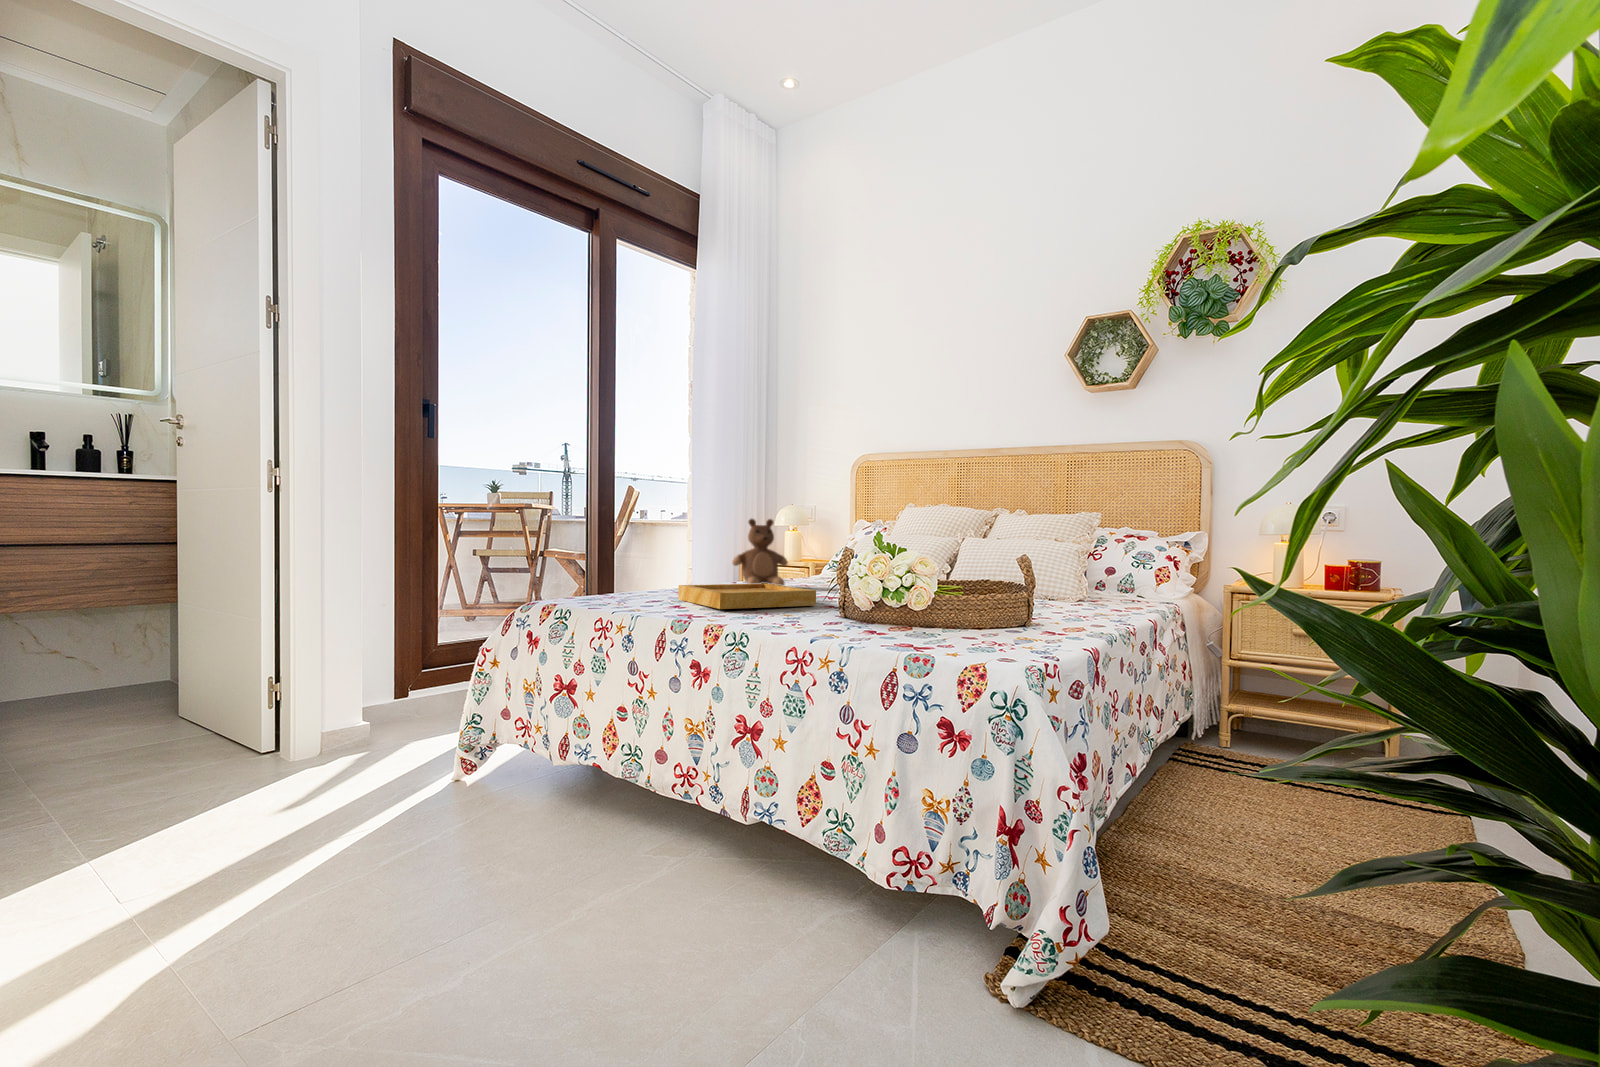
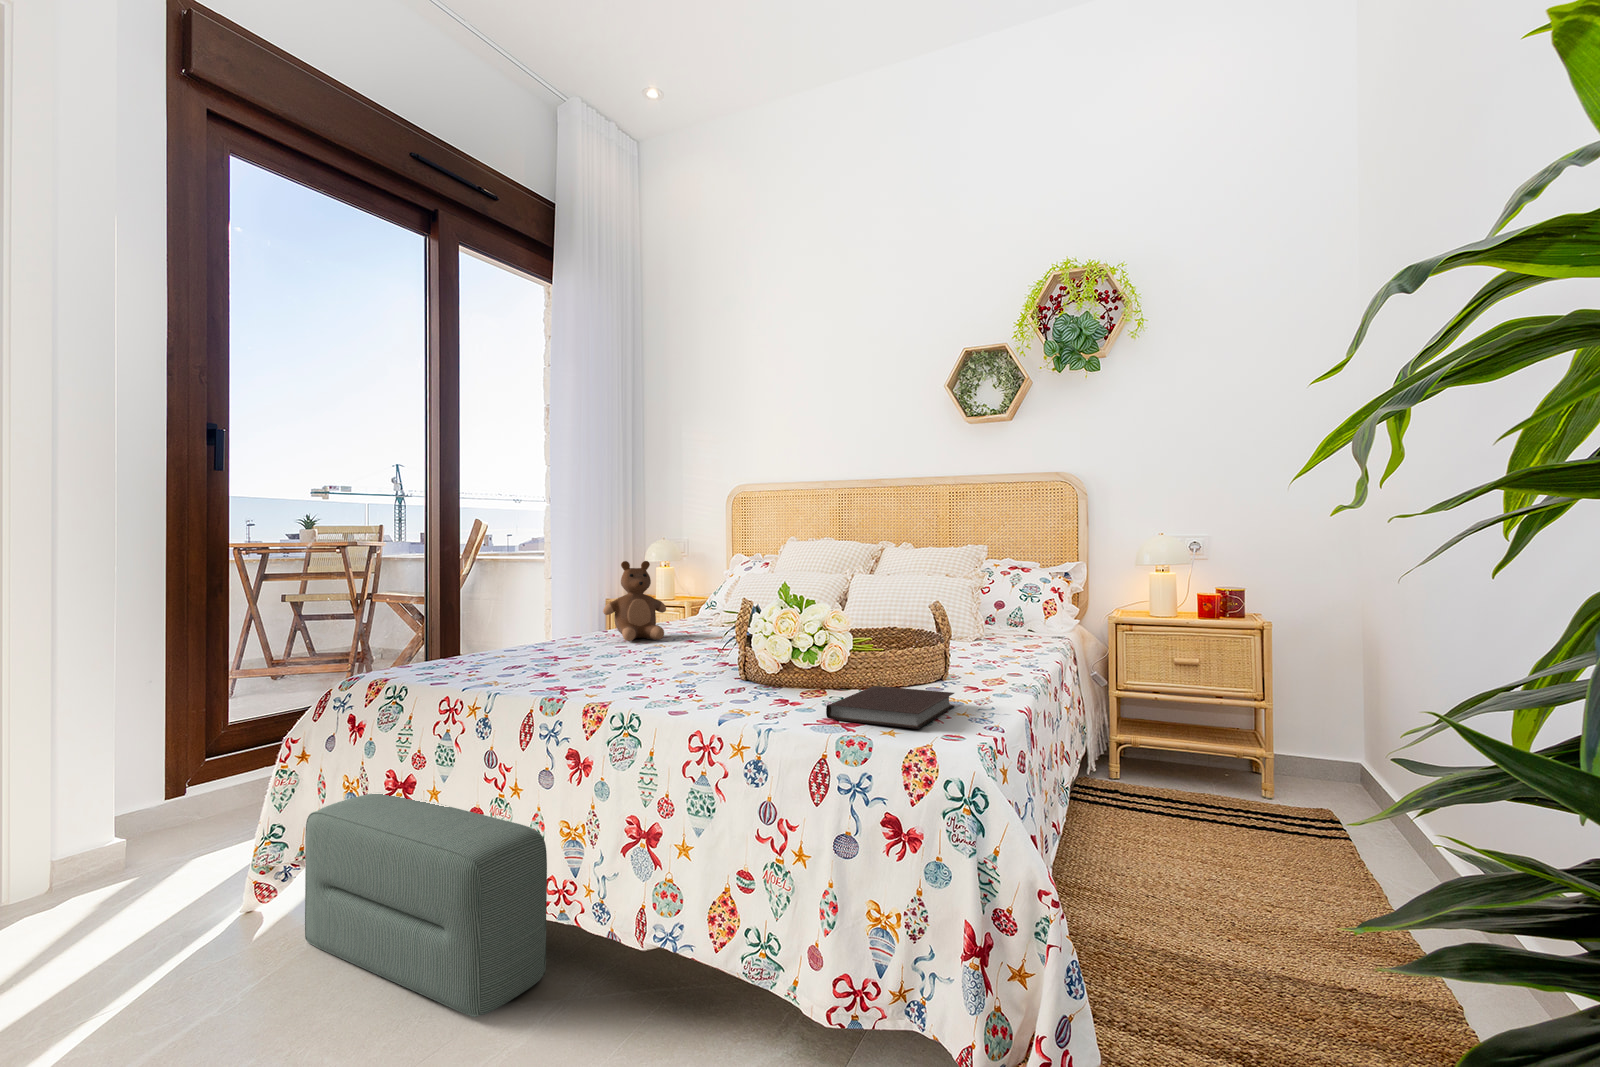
tray: present [678,583,816,609] -> none [543,636,707,675]
notebook: none [904,625,1024,654] -> present [826,686,954,729]
pouf: none [495,695,674,861] -> present [305,794,547,1017]

